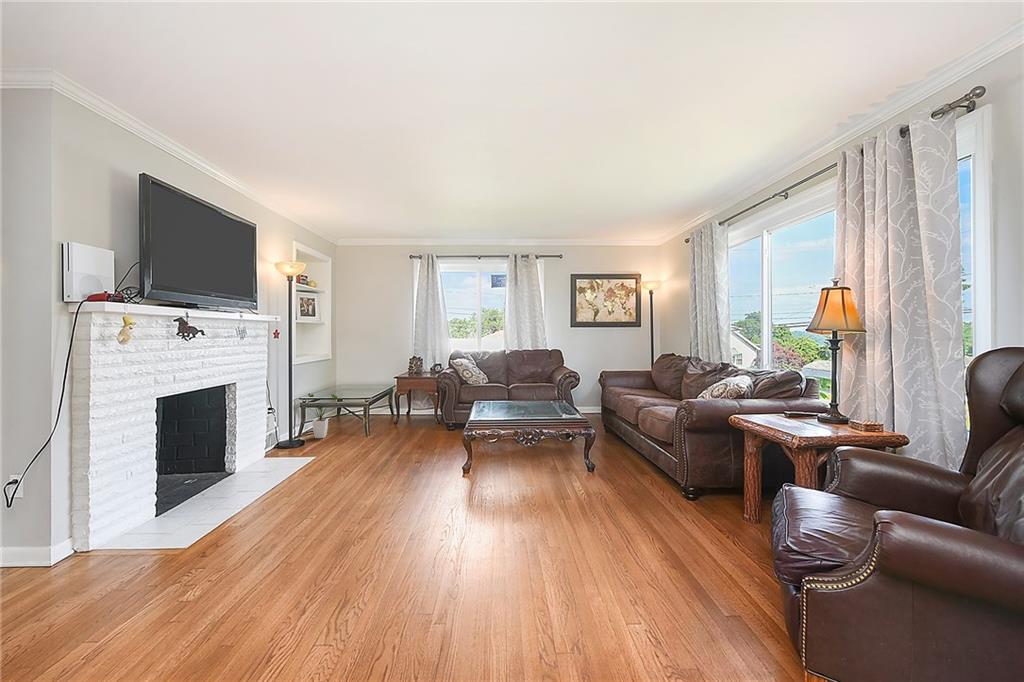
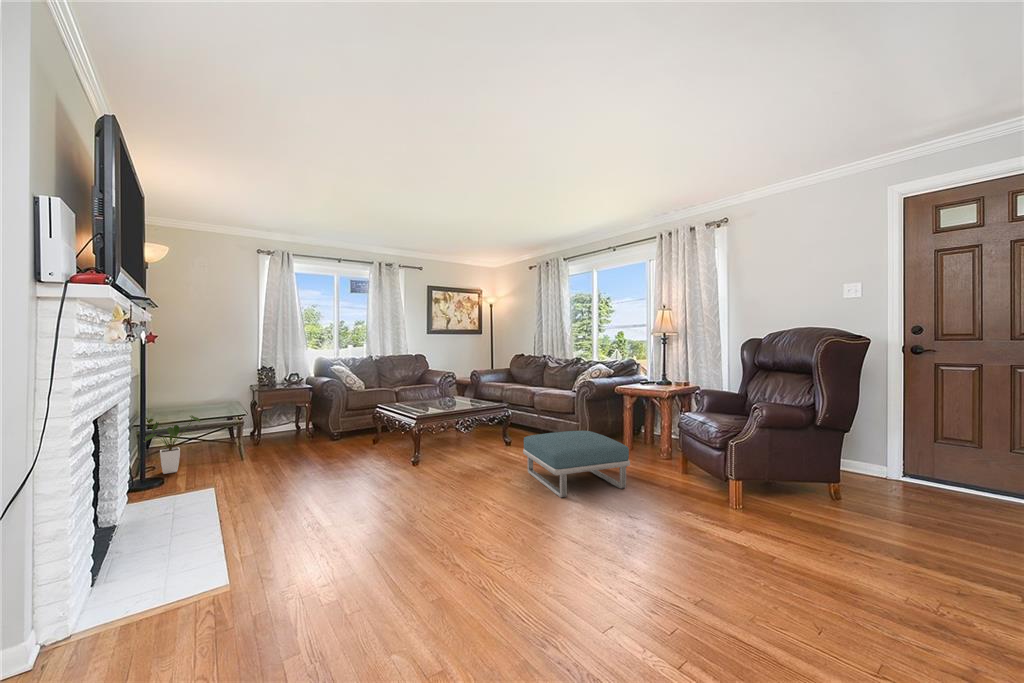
footstool: none [552,452,675,549] -> present [523,431,630,498]

